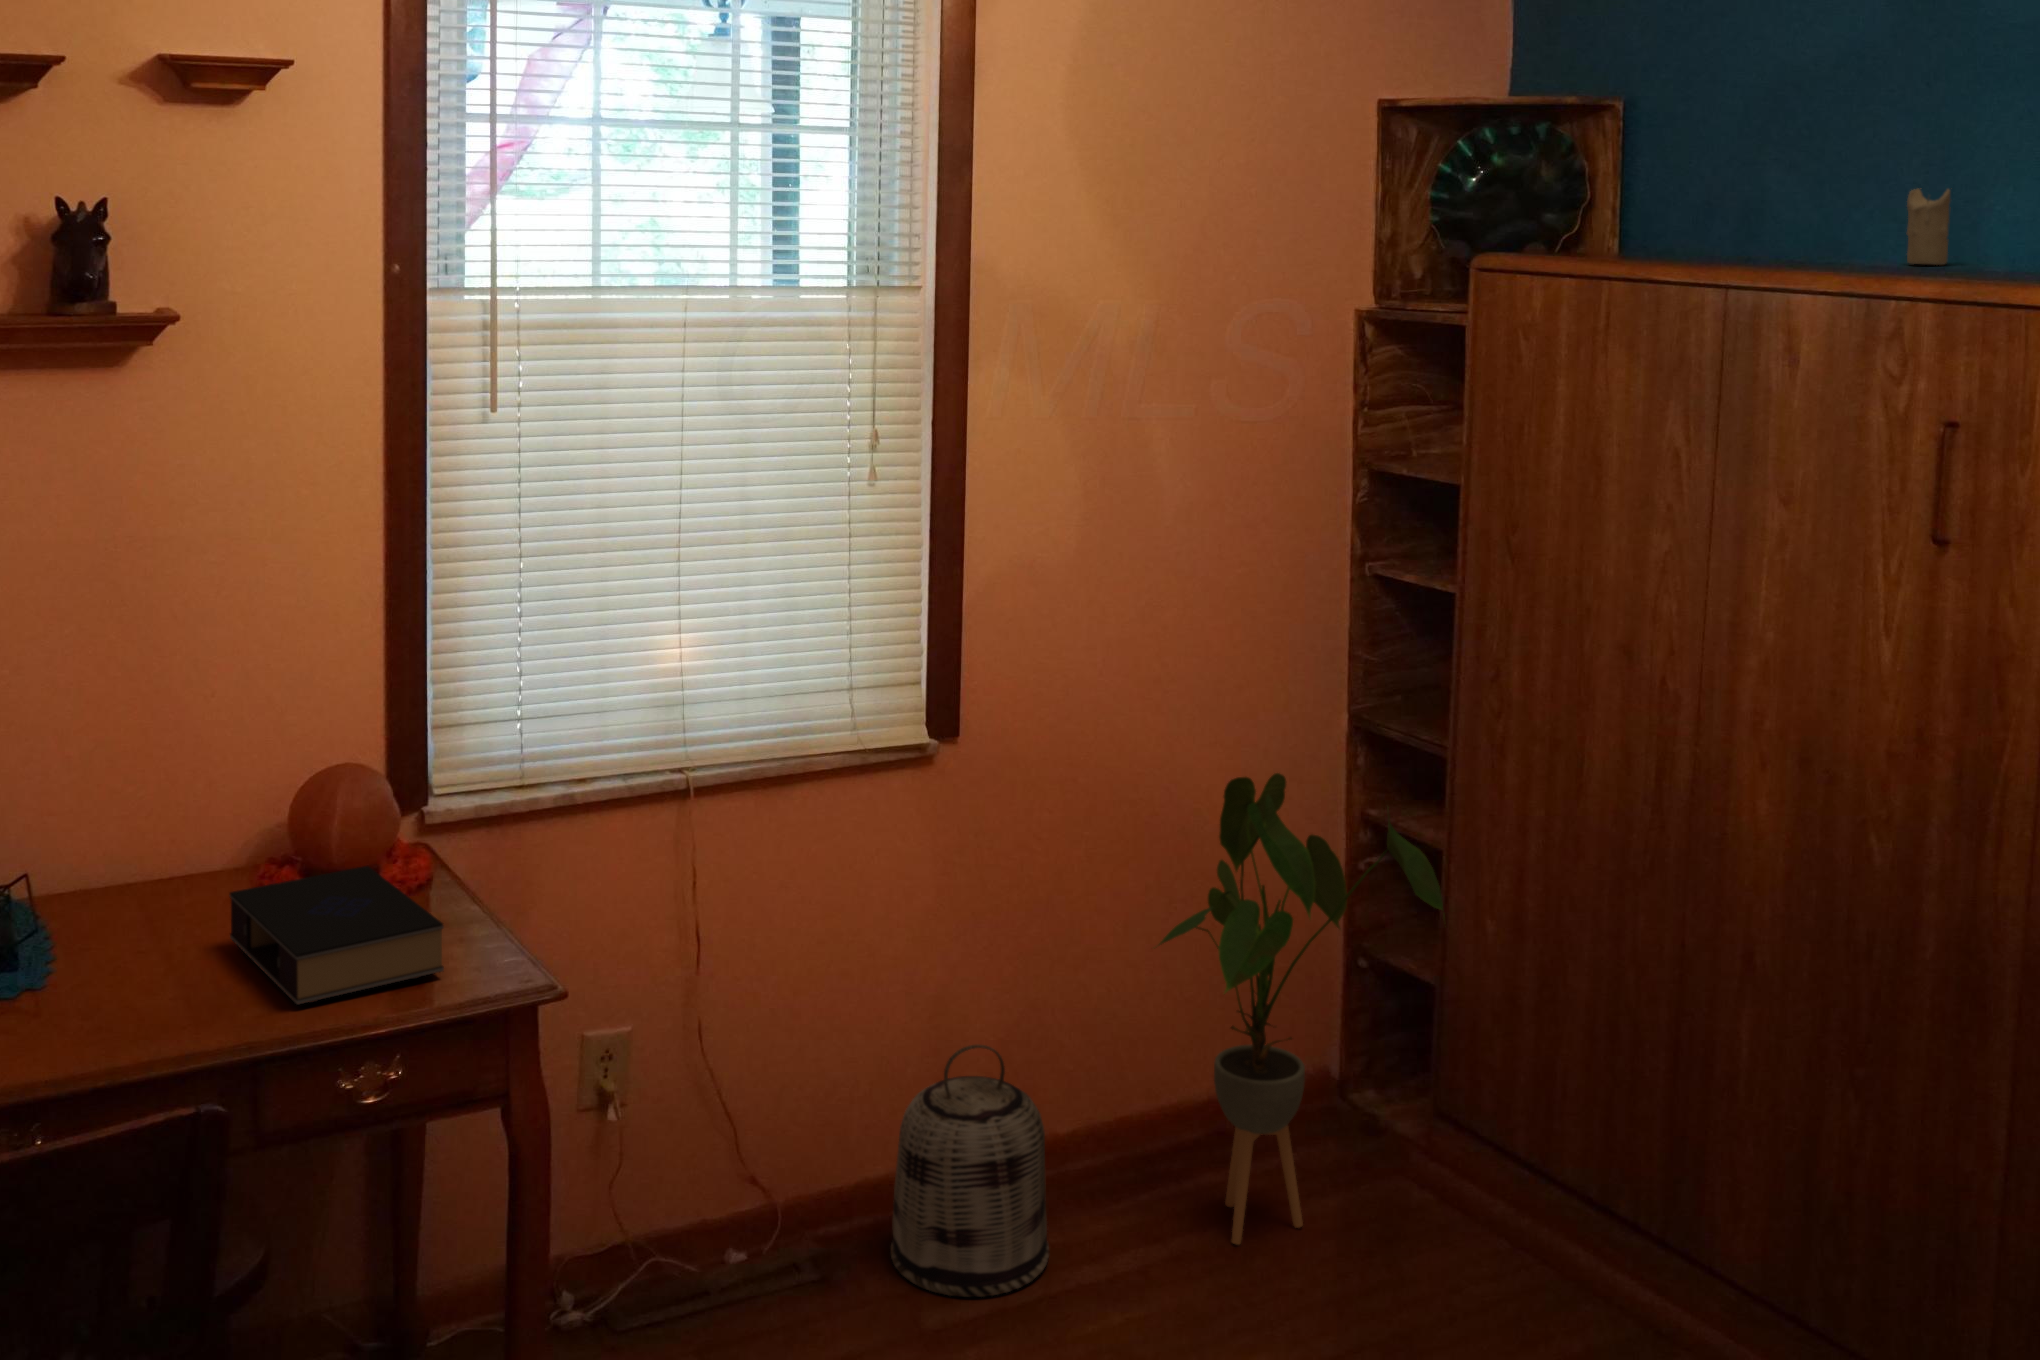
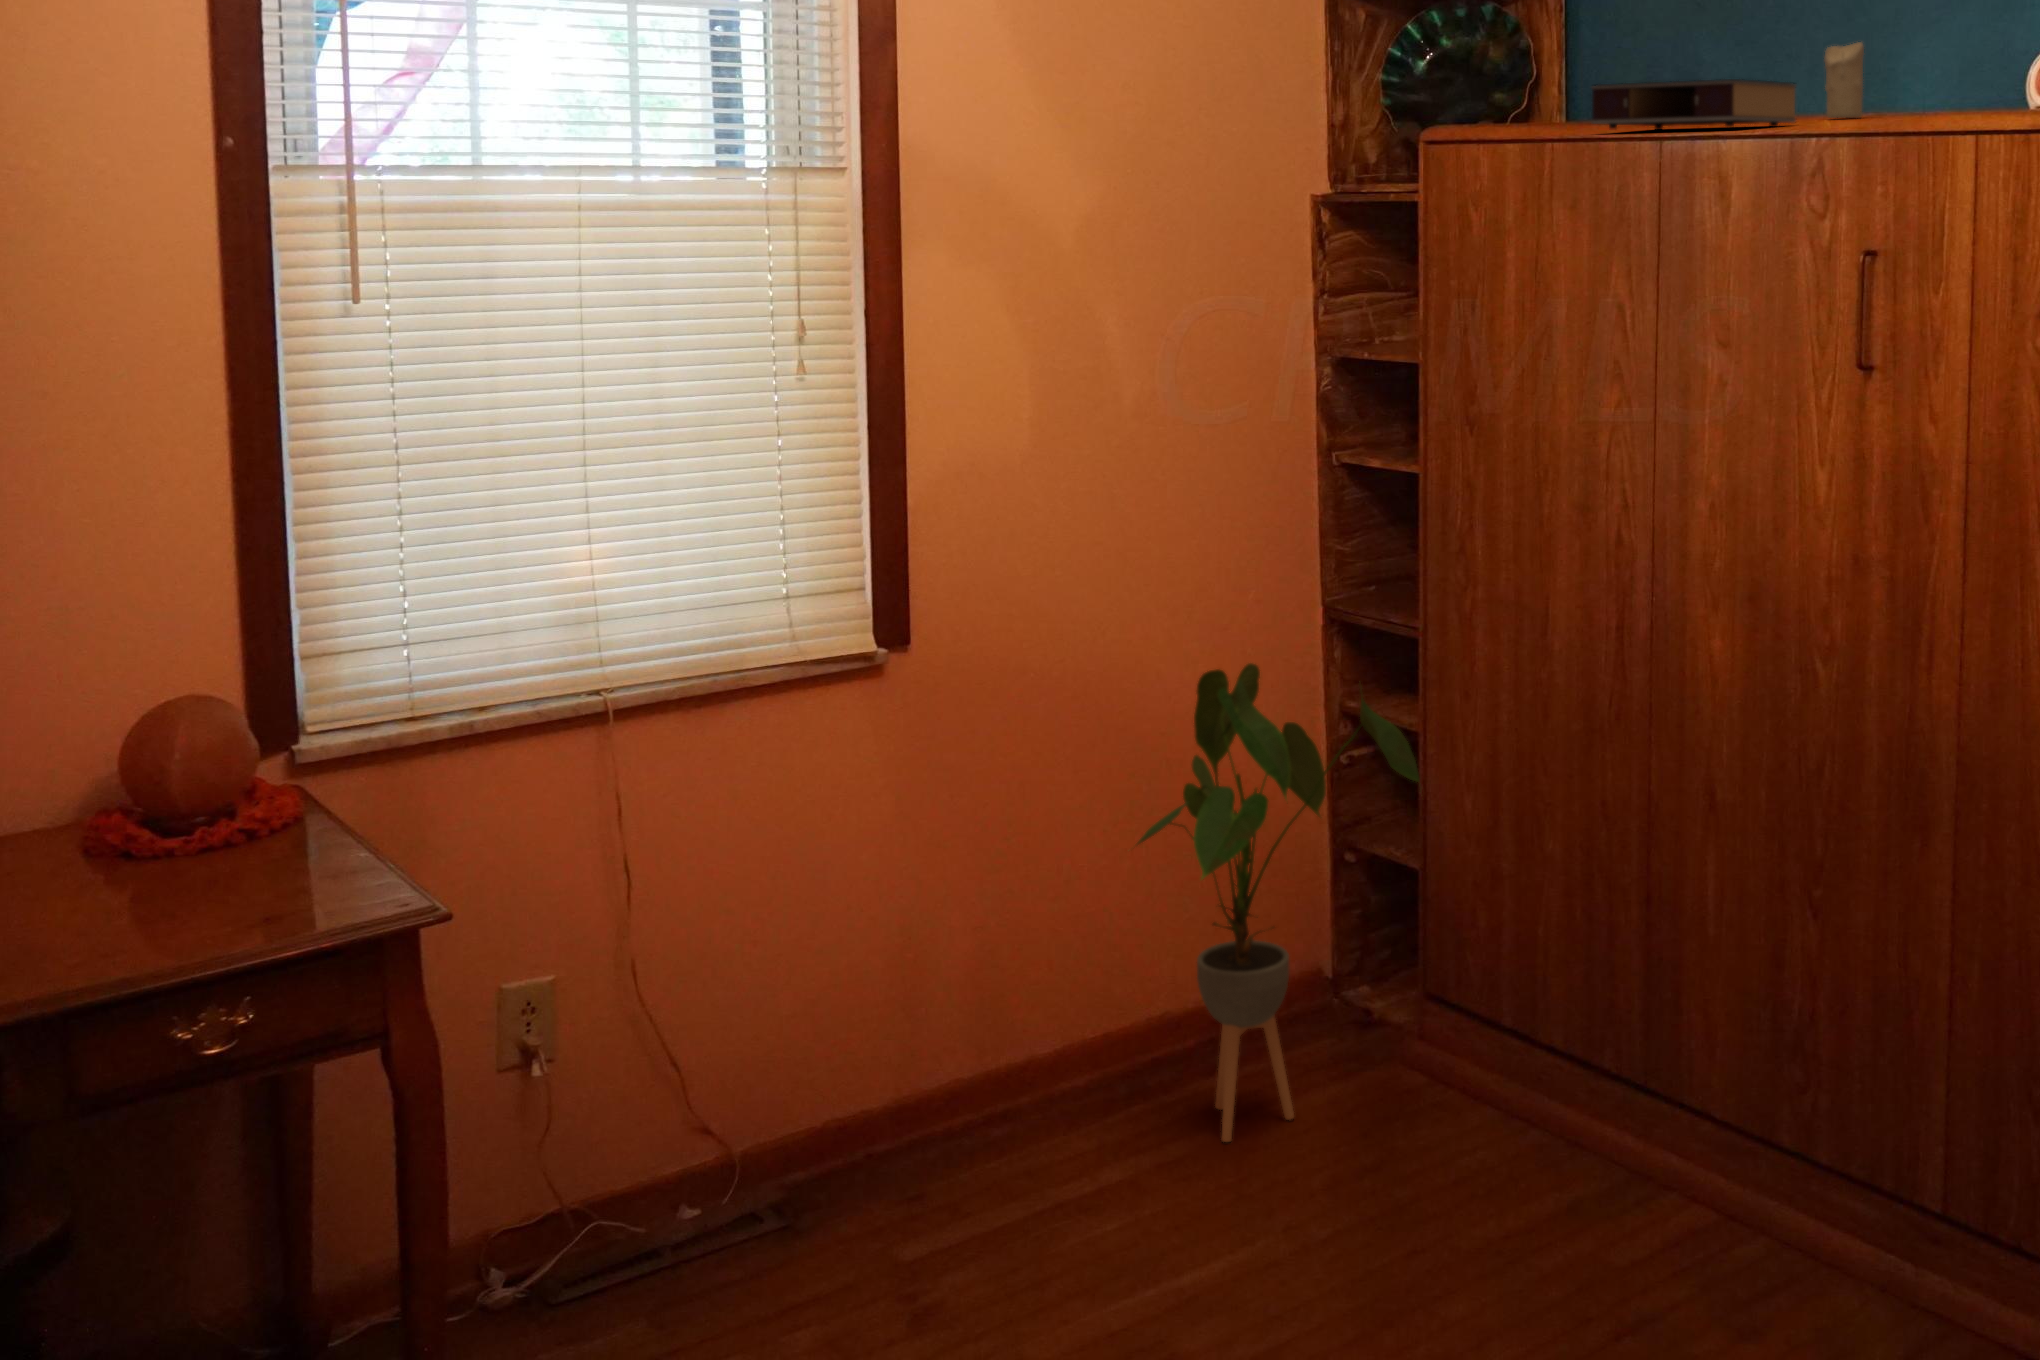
book: present [229,866,444,1005] -> present [1592,79,1796,130]
basket: present [891,1045,1050,1297] -> none [859,962,1031,1224]

